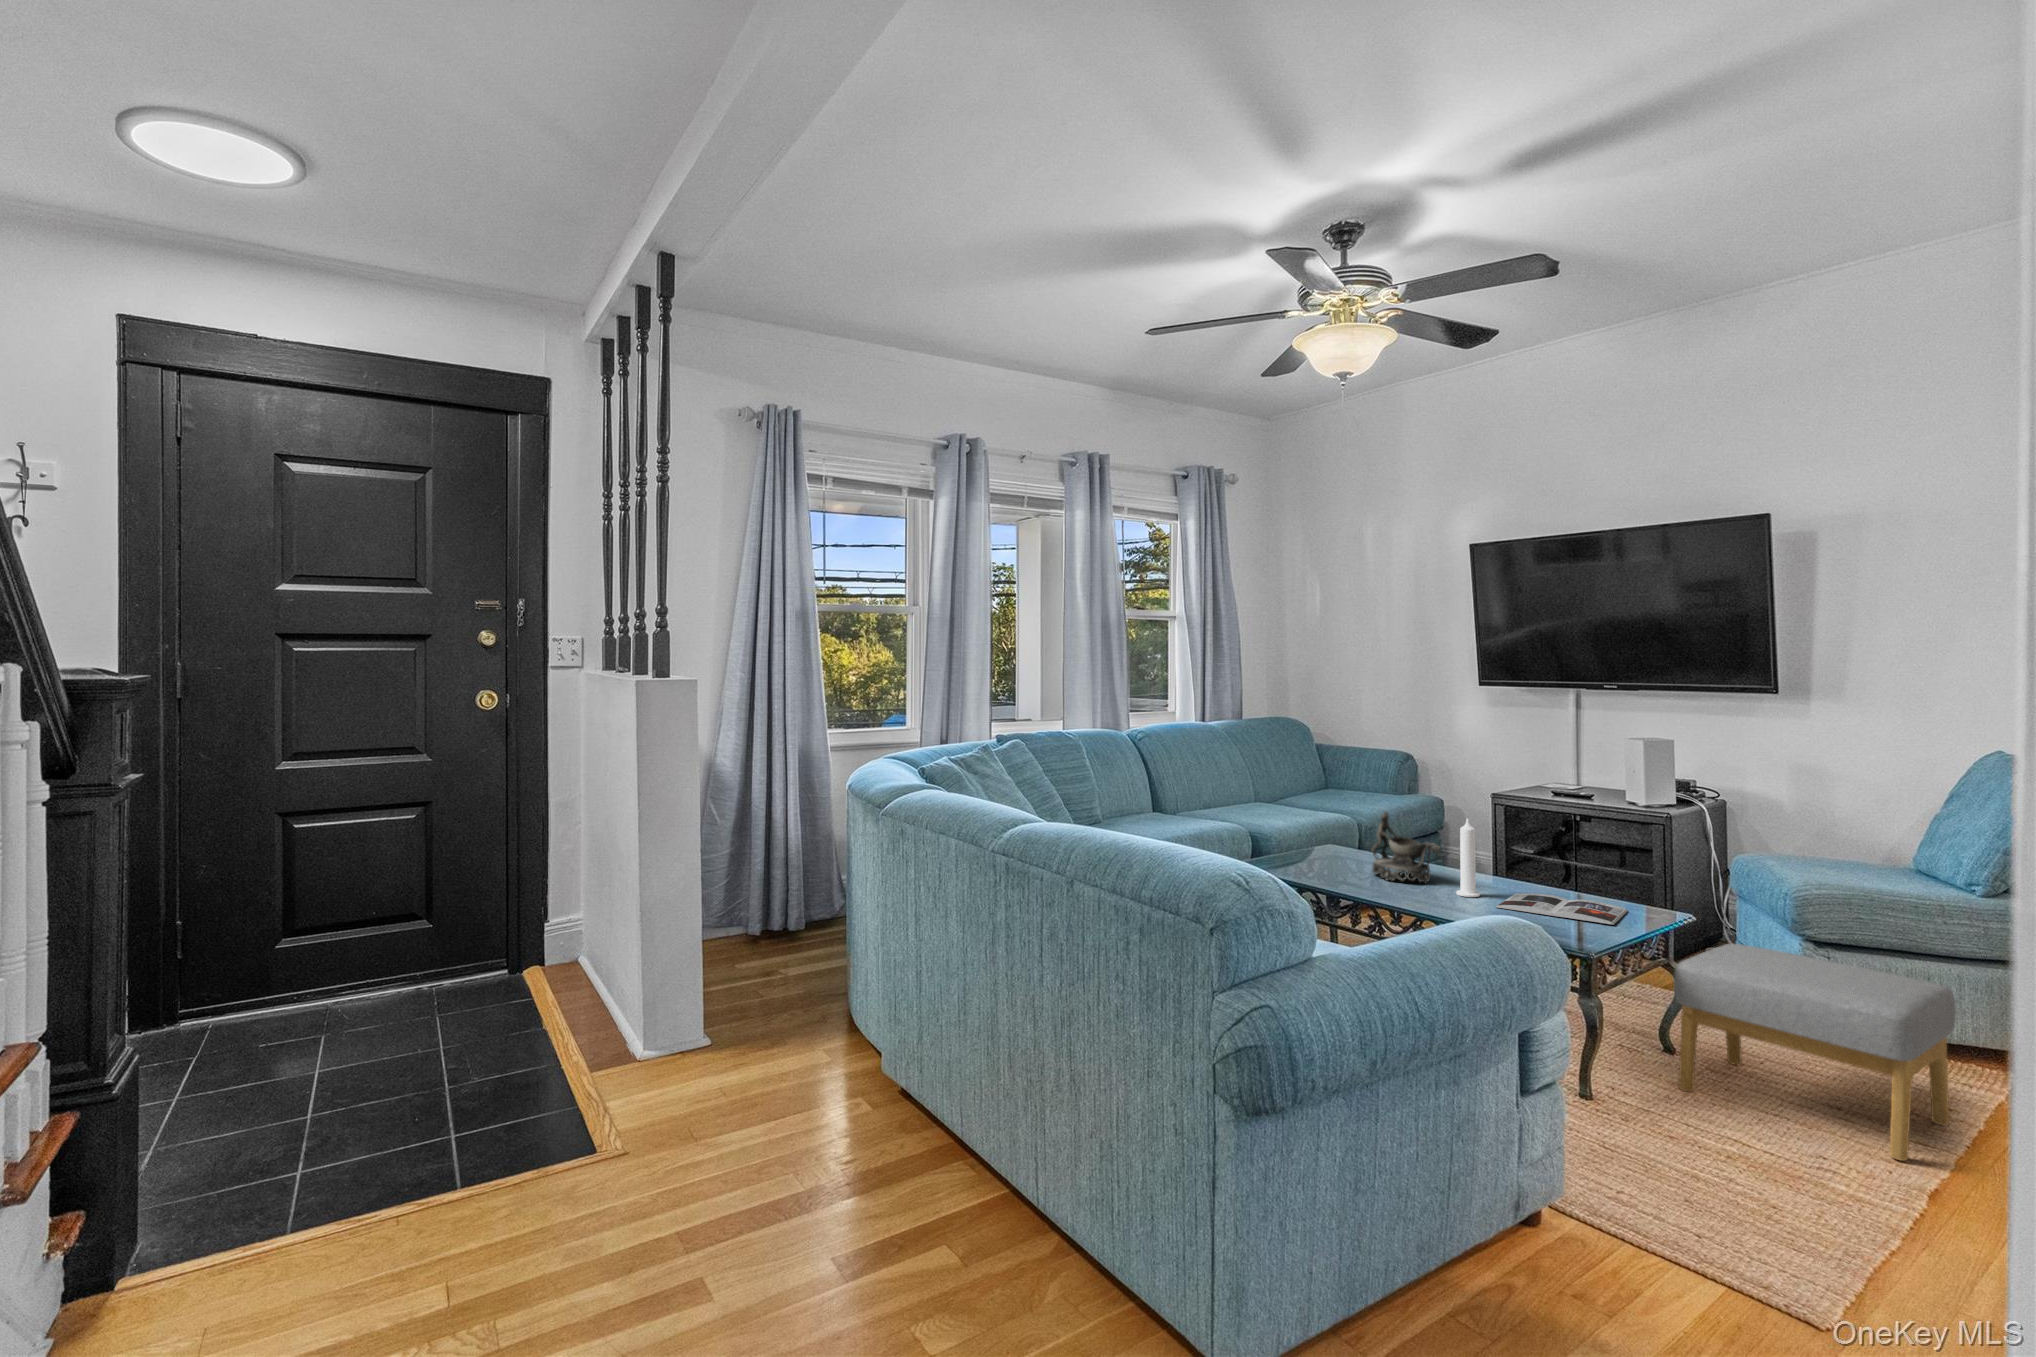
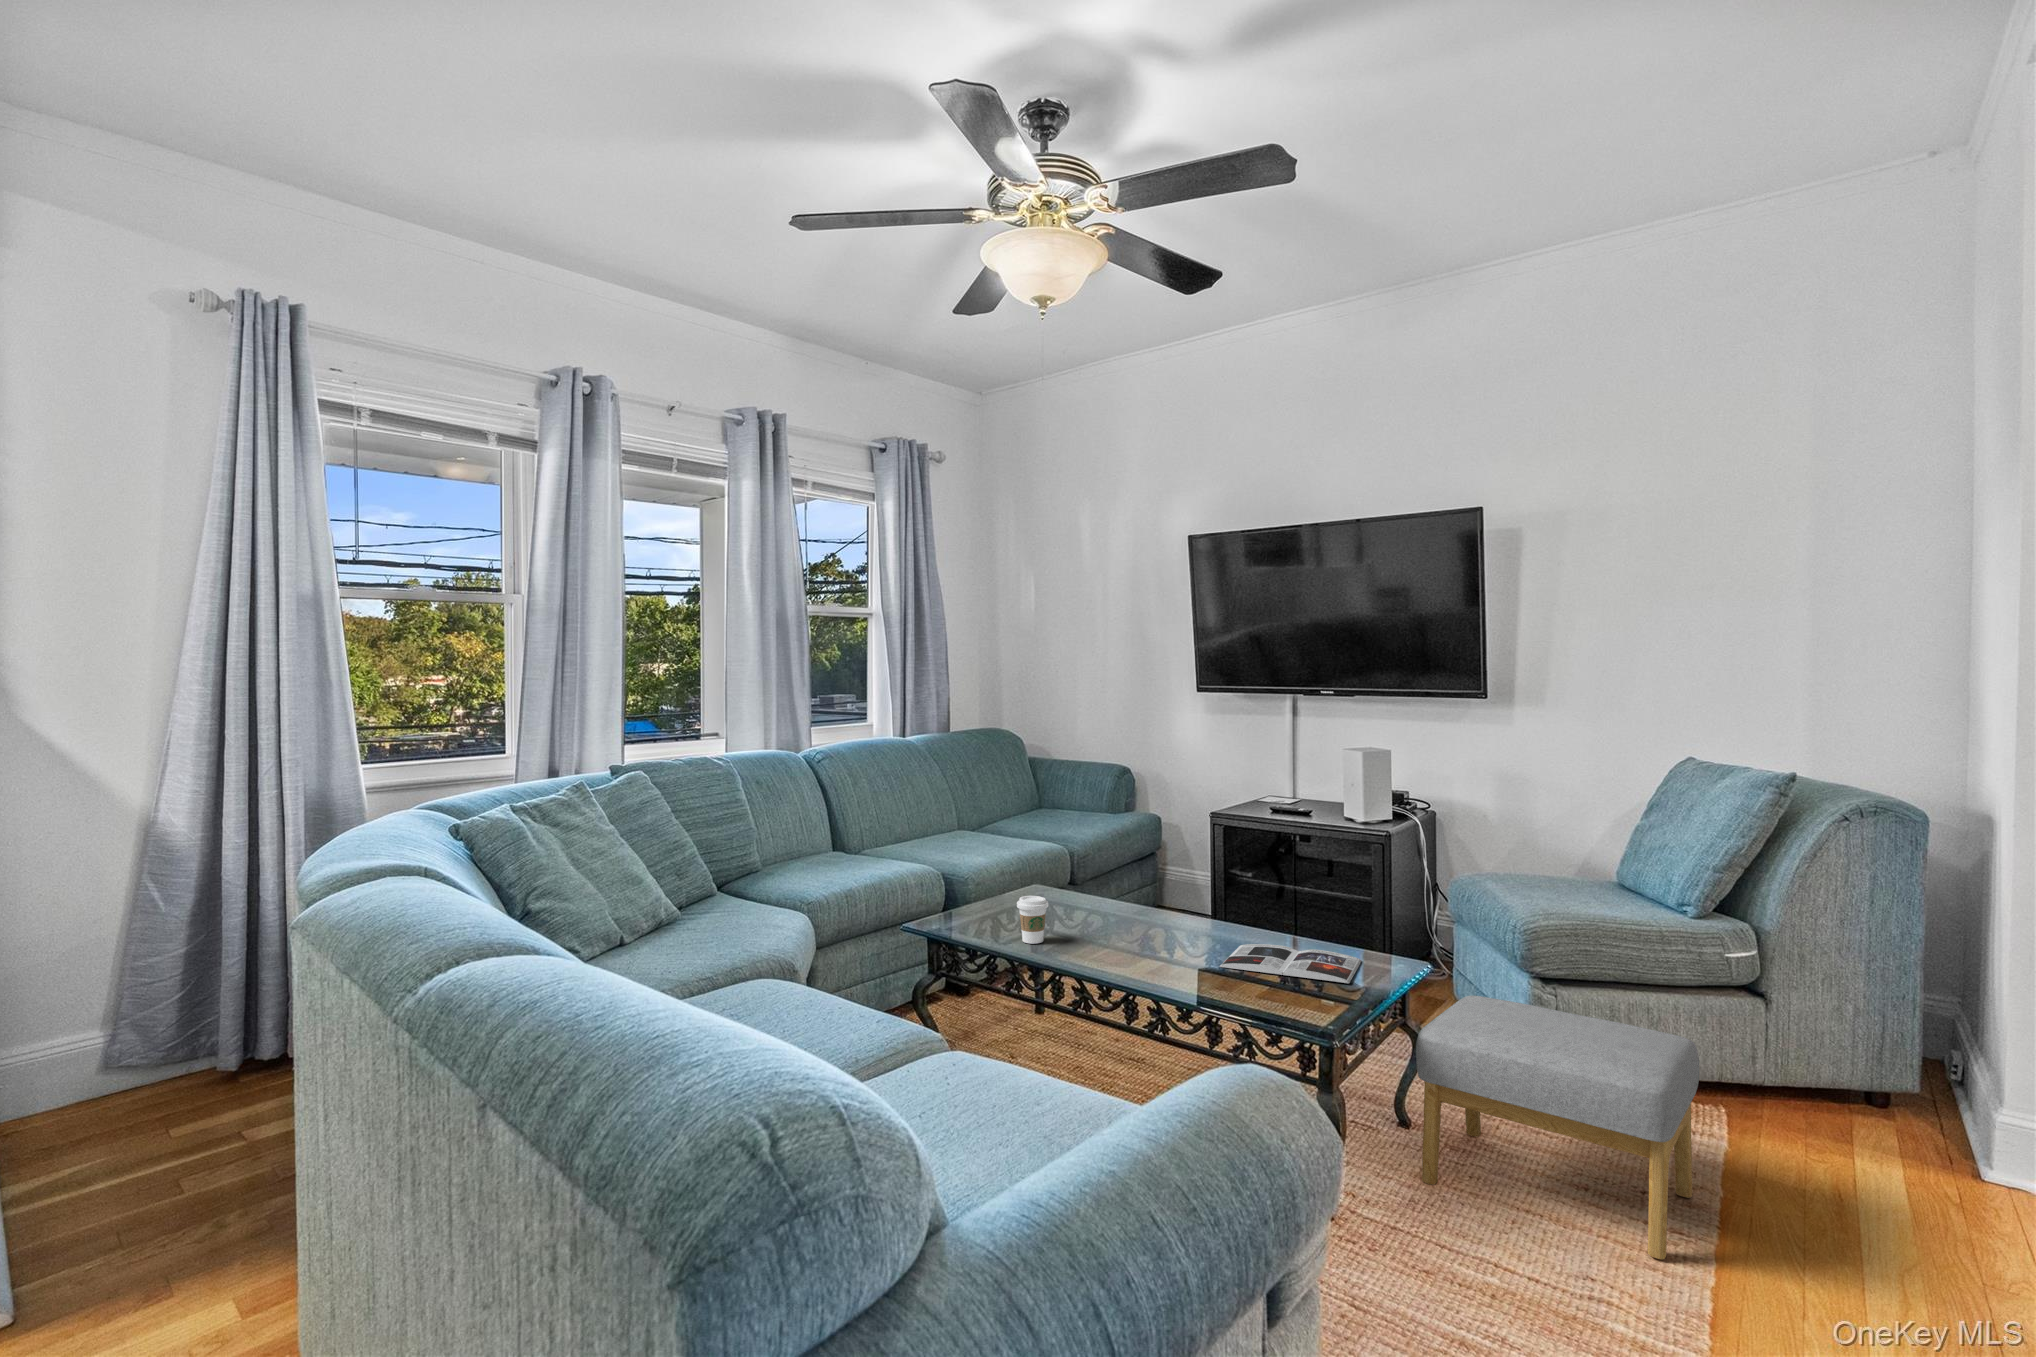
decorative bowl: present [1372,811,1441,883] -> none [1080,849,1159,936]
candle: present [1456,819,1480,897] -> none [1176,858,1202,953]
coffee cup: none [1318,845,1345,883] -> present [1017,896,1048,944]

